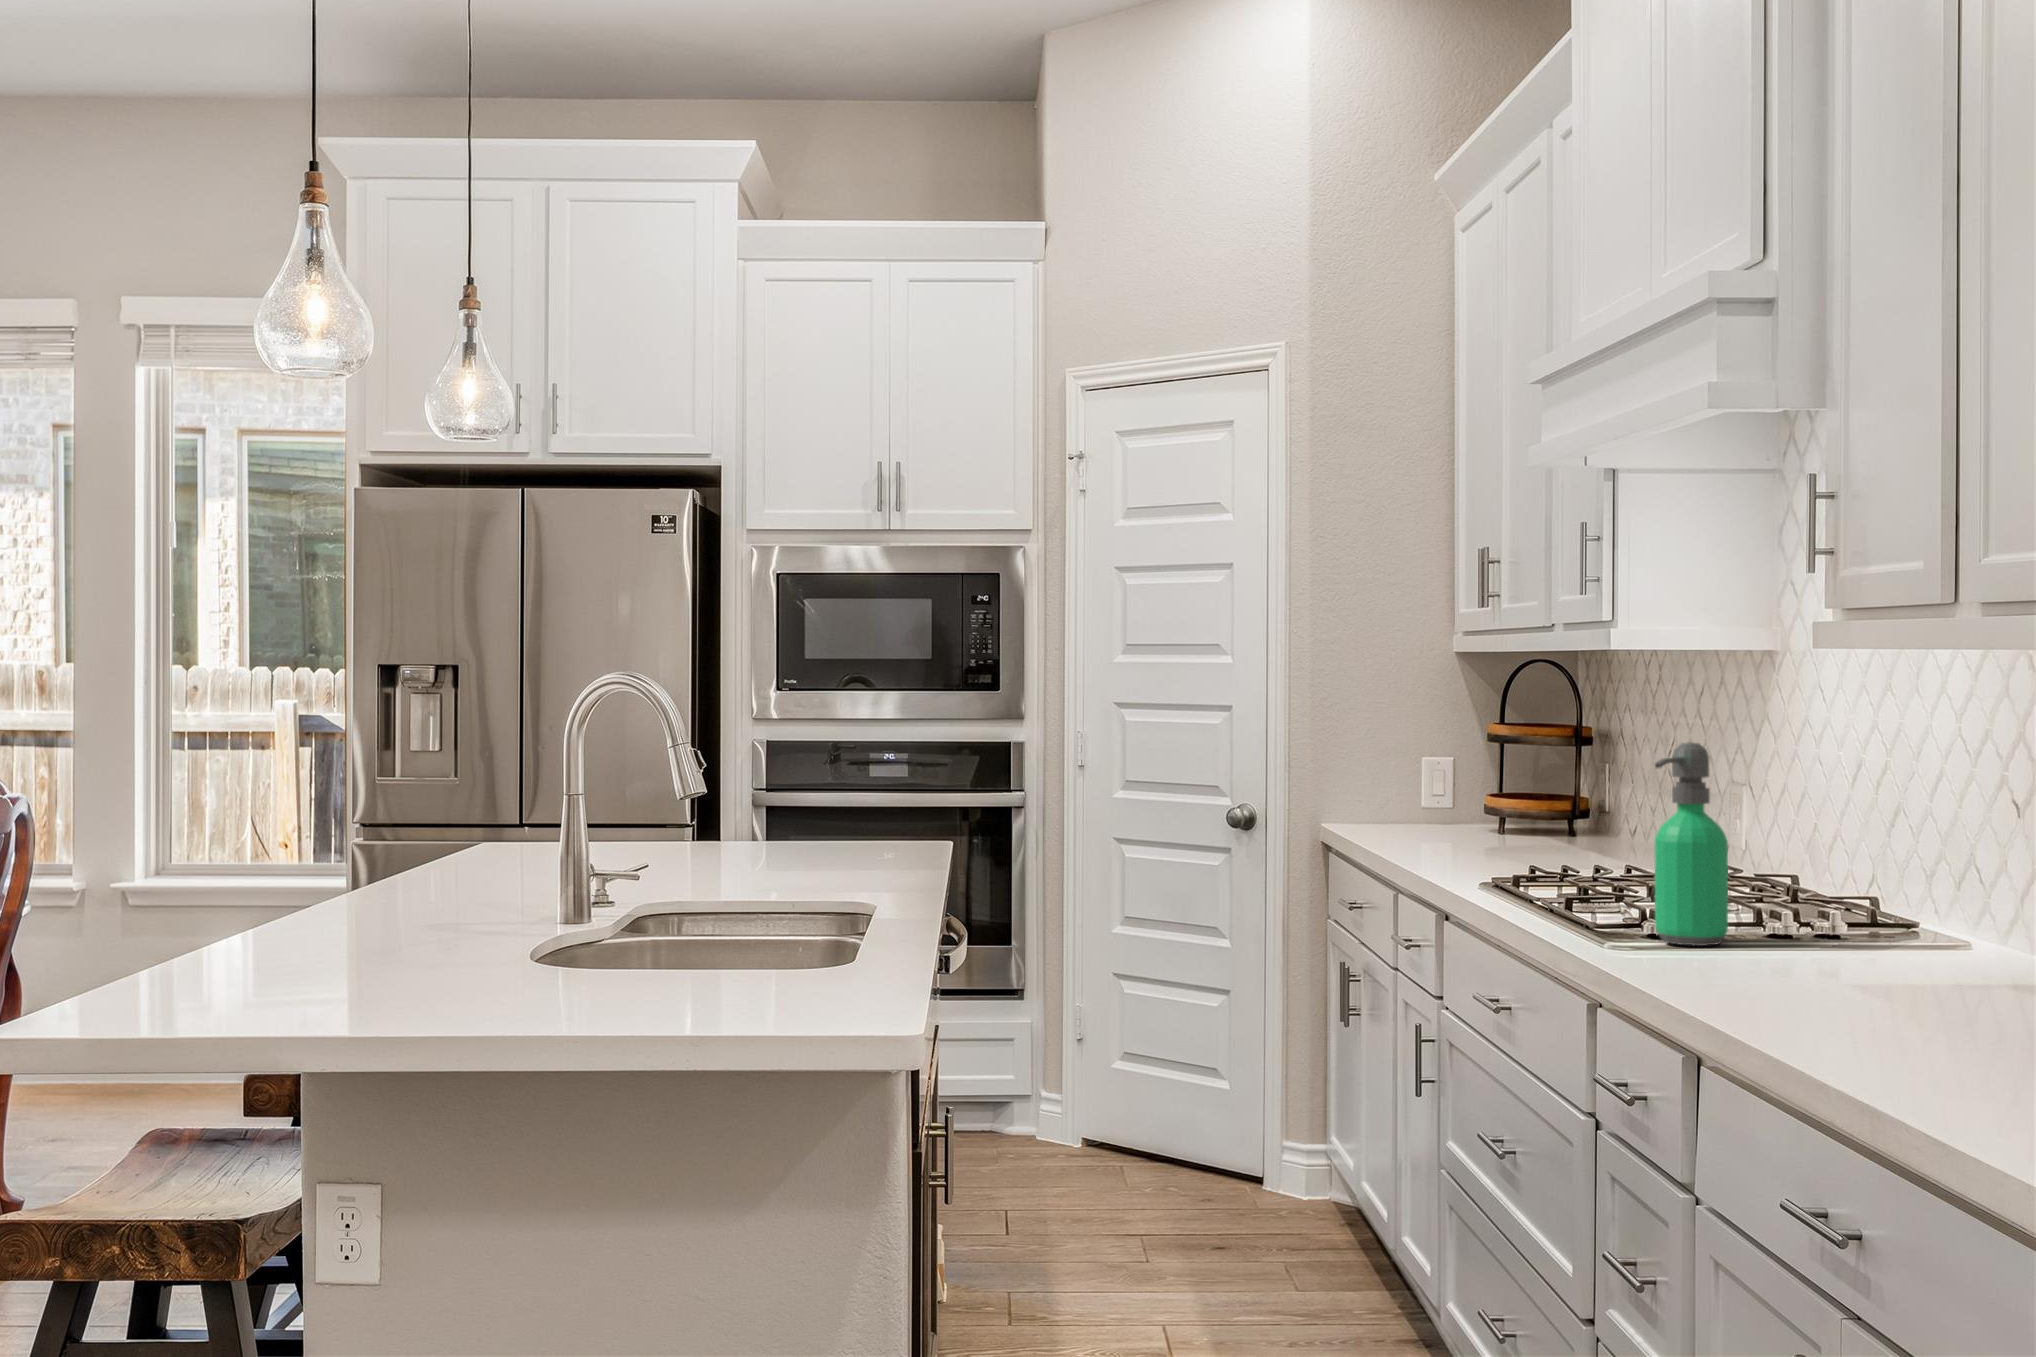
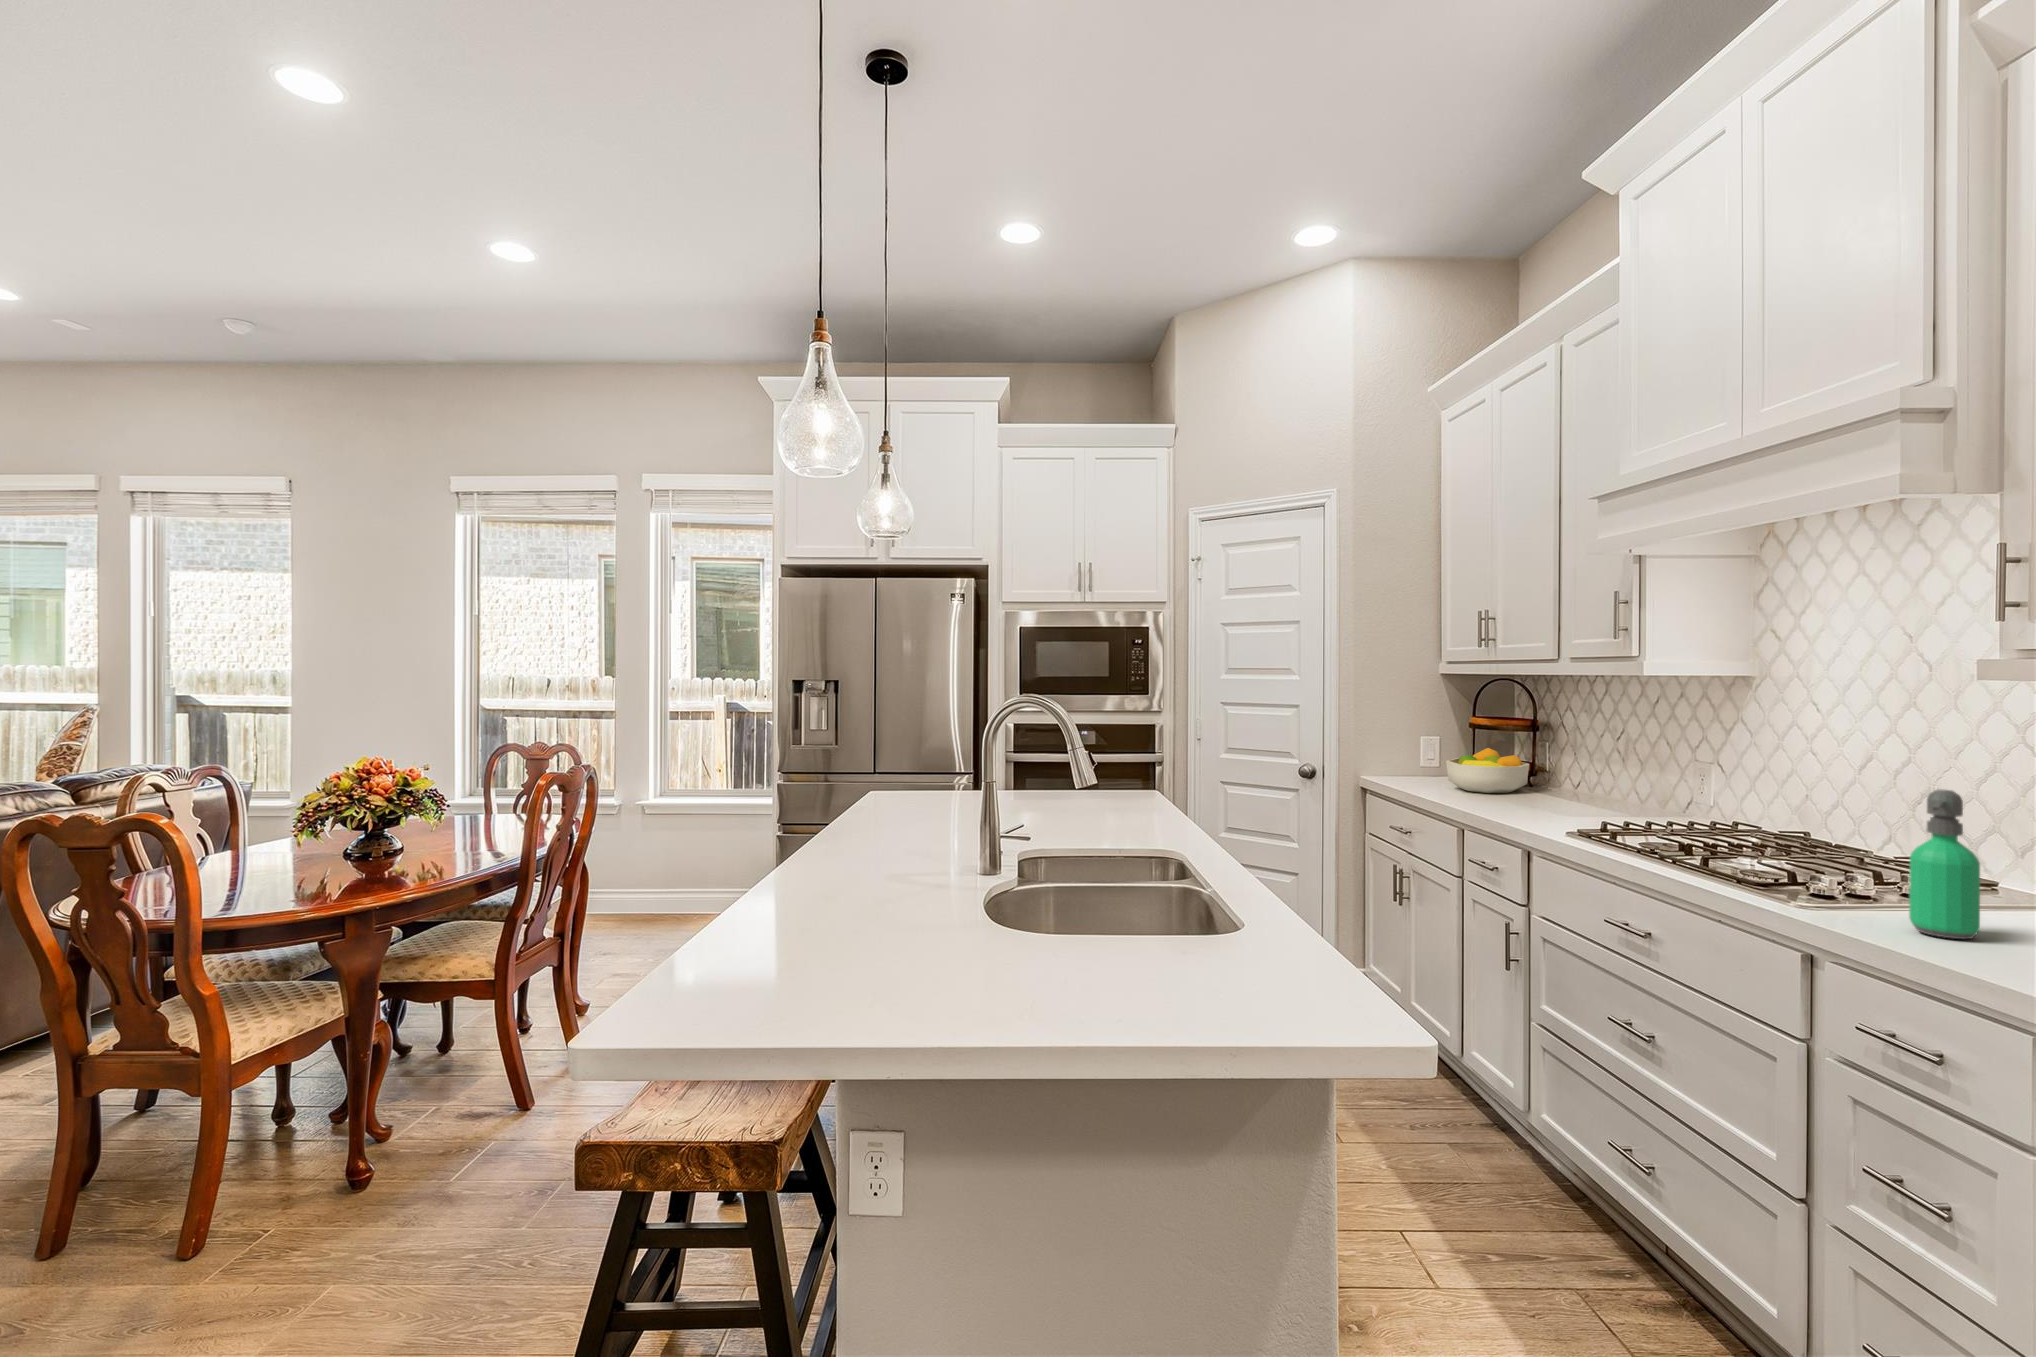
fruit bowl: none [1426,767,1552,837] -> present [1446,748,1529,793]

